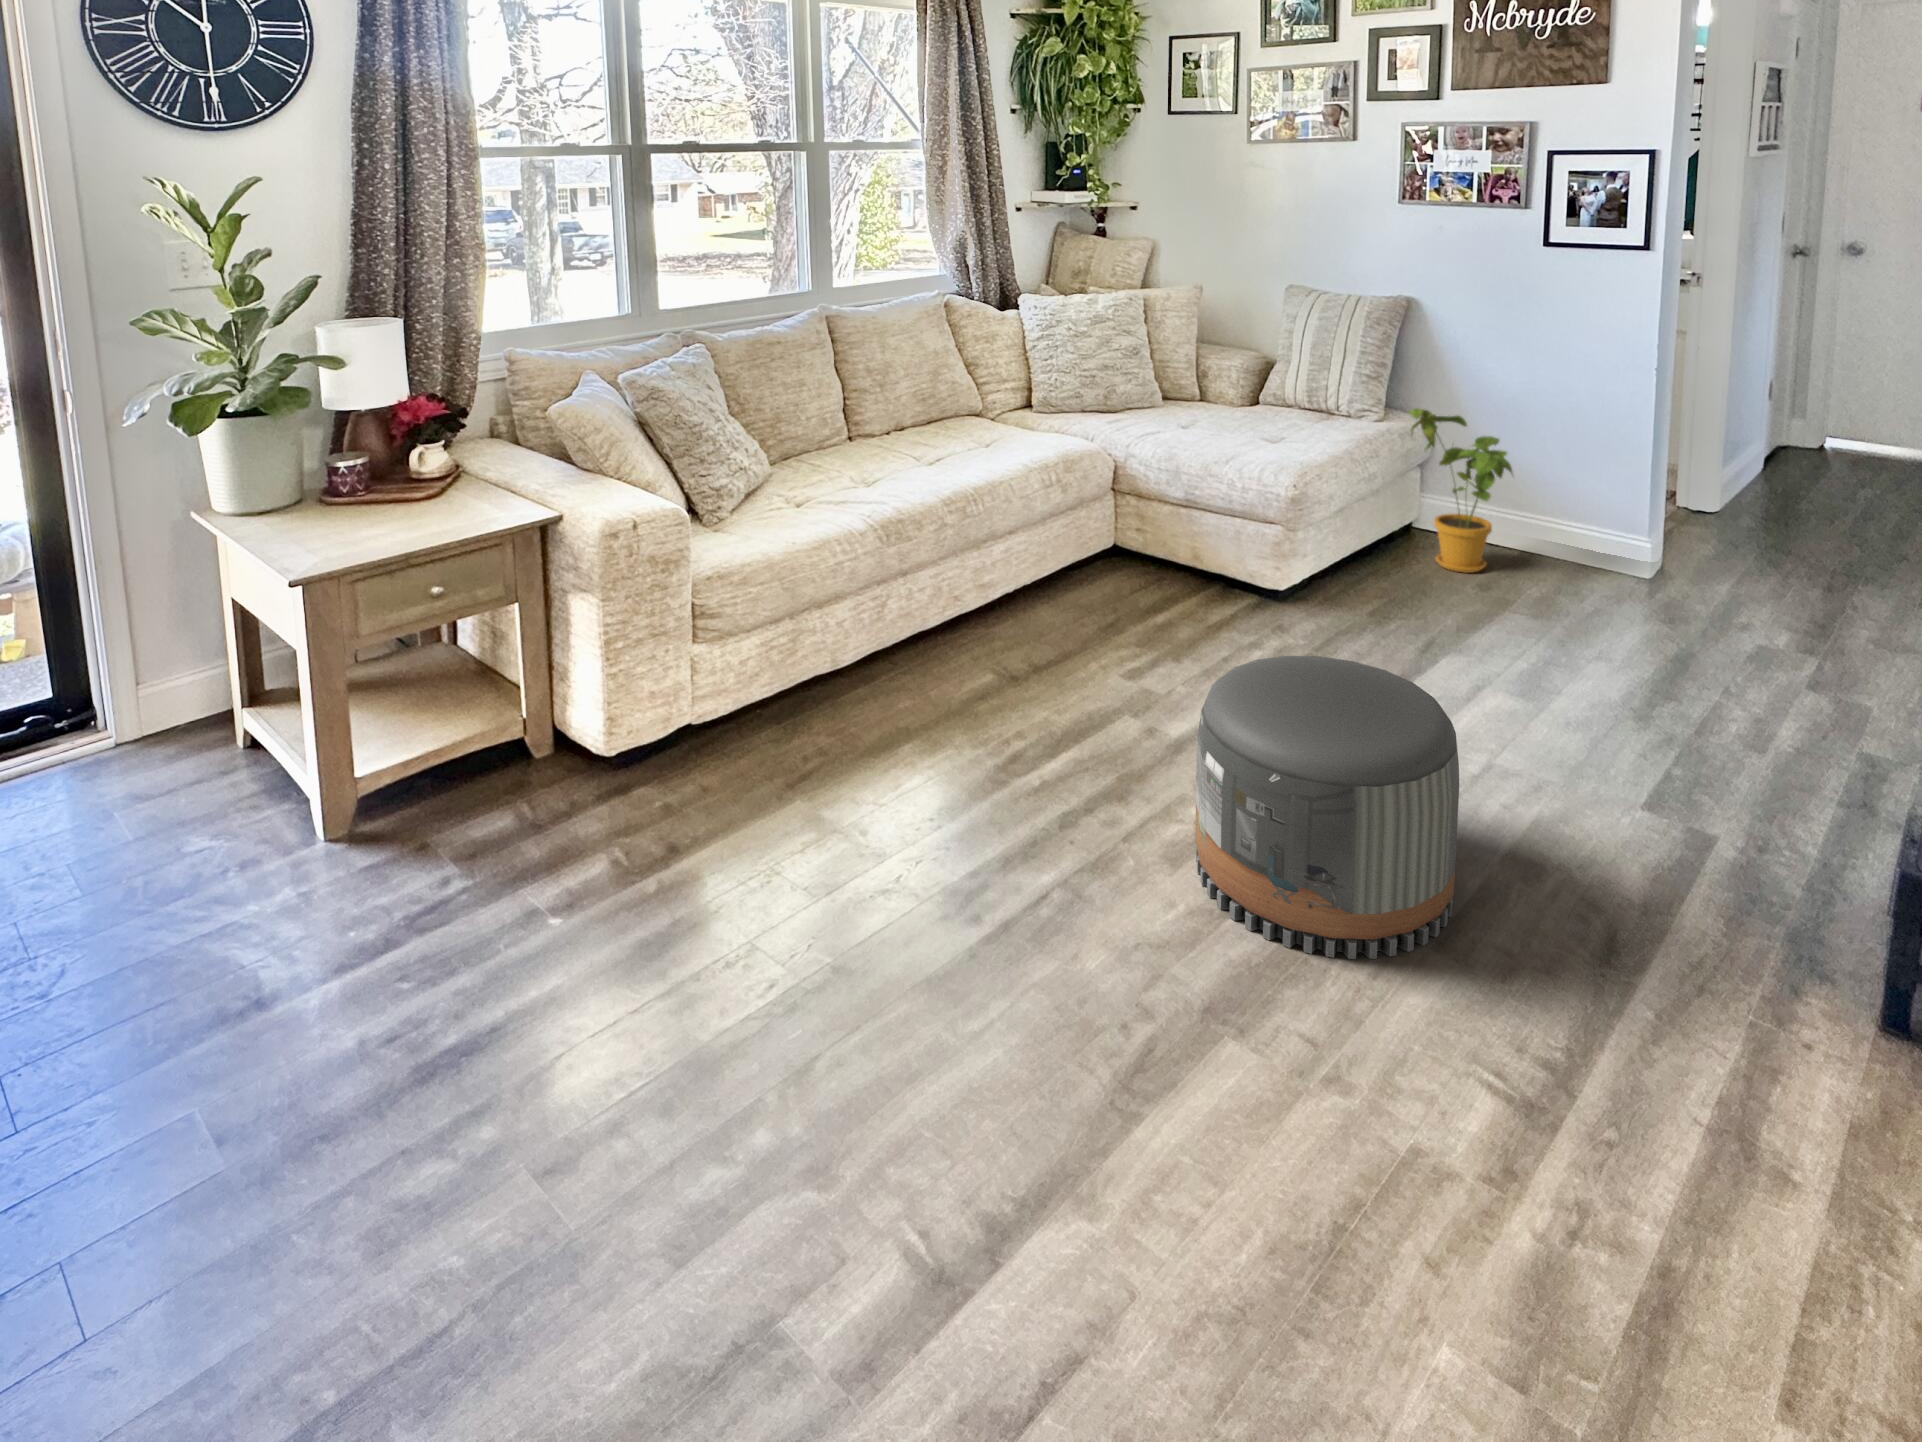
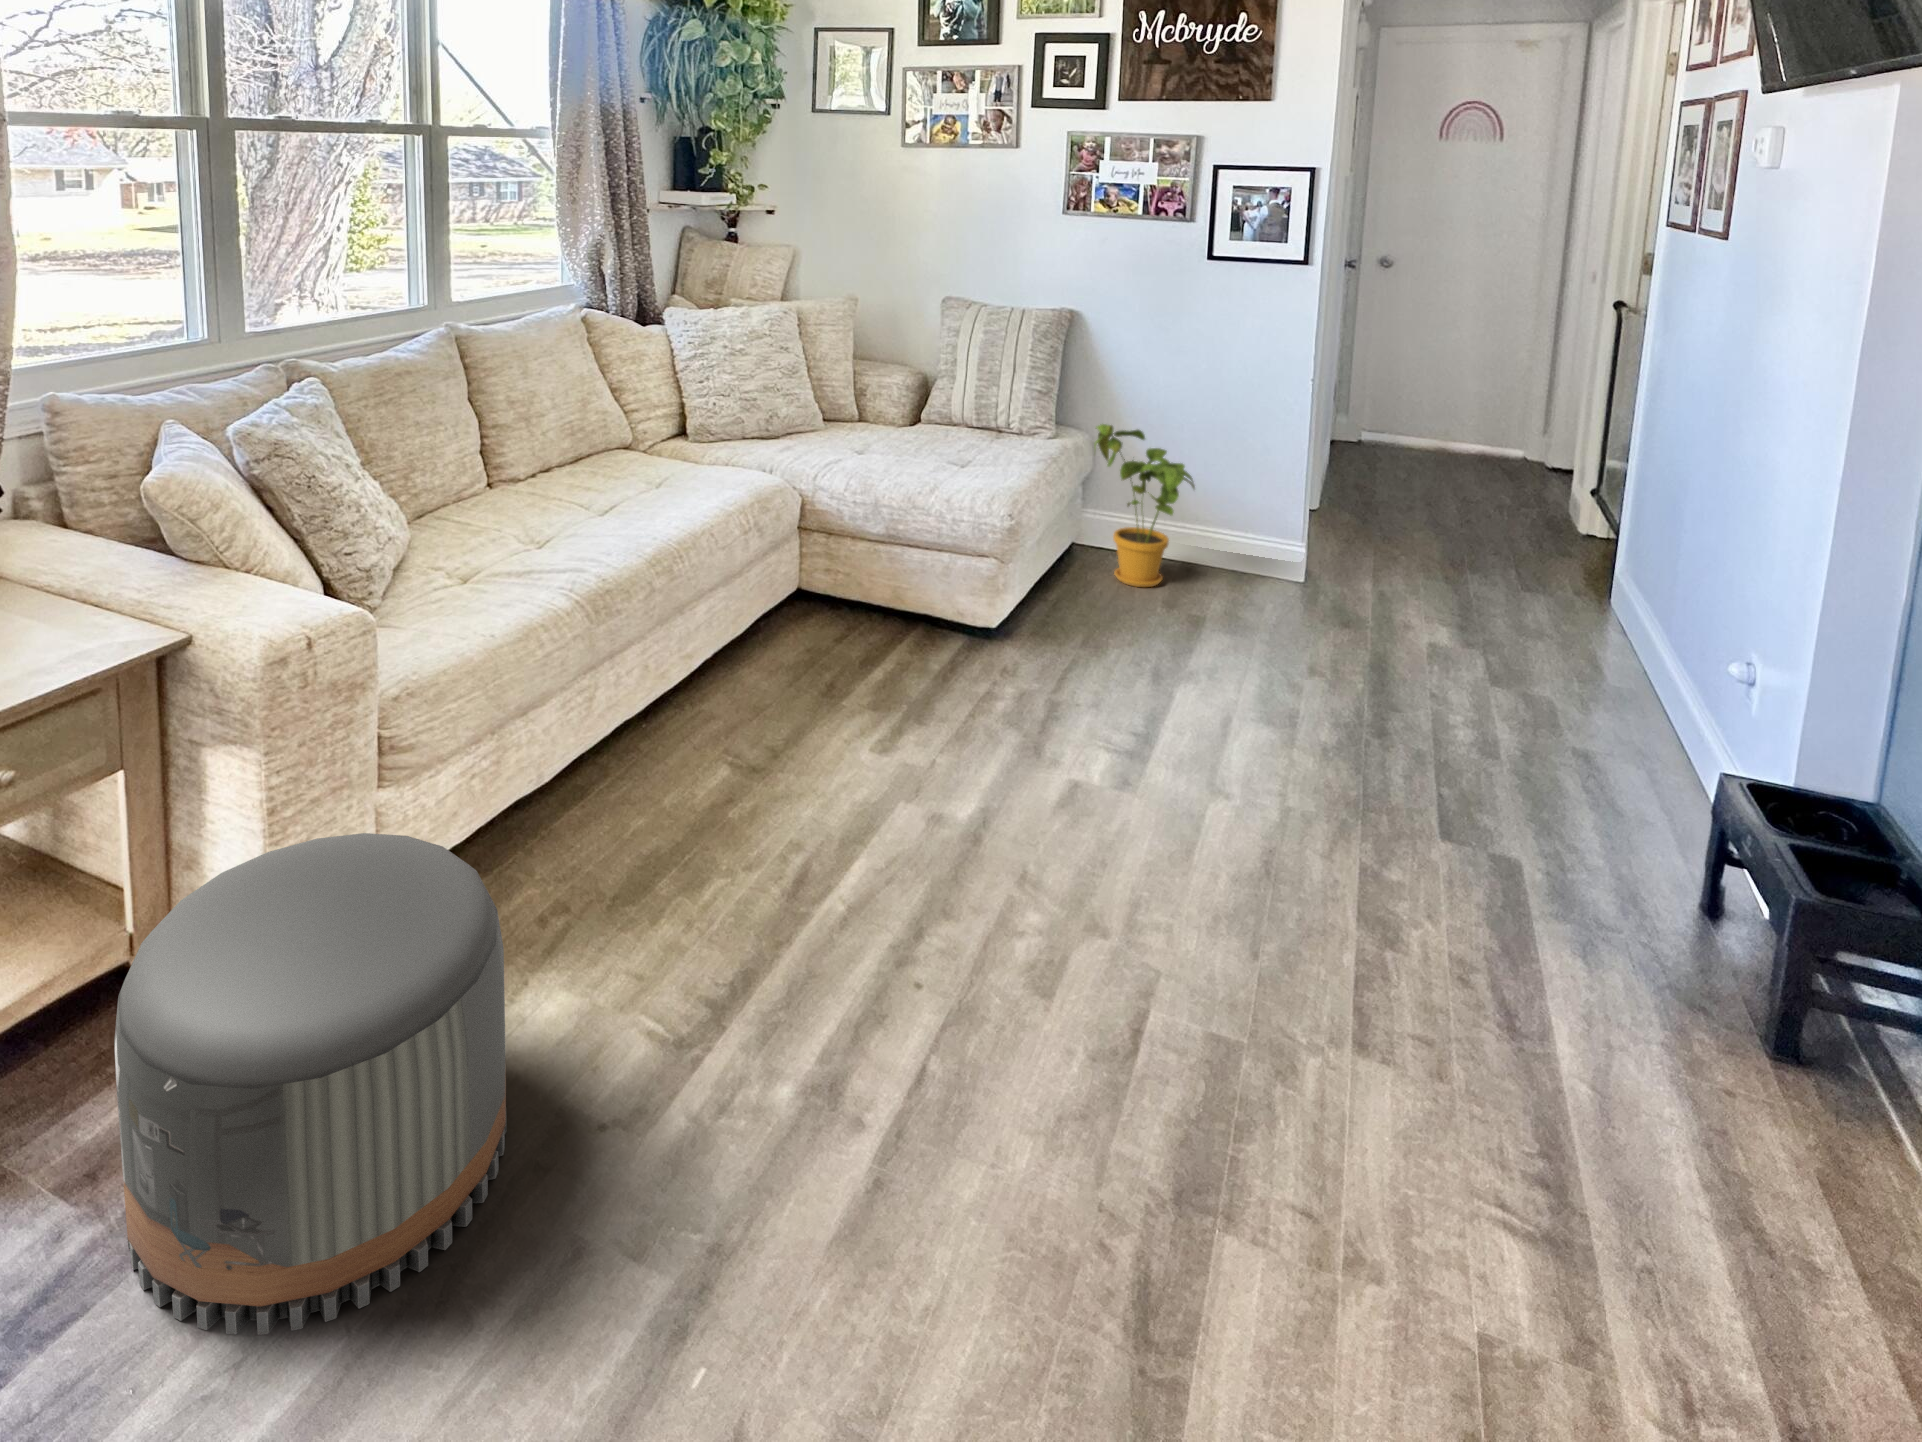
pouf: present [1195,656,1459,959] -> present [114,833,506,1335]

